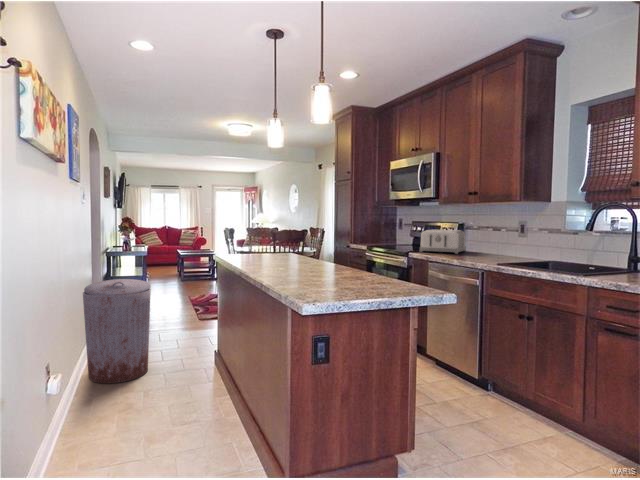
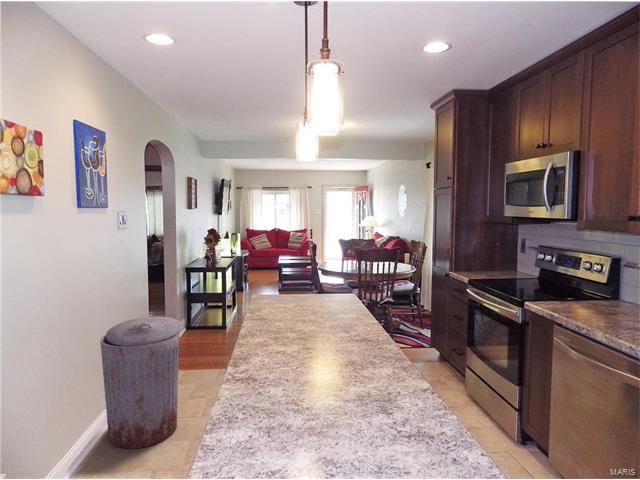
toaster: present [420,230,466,254] -> none [543,265,624,311]

